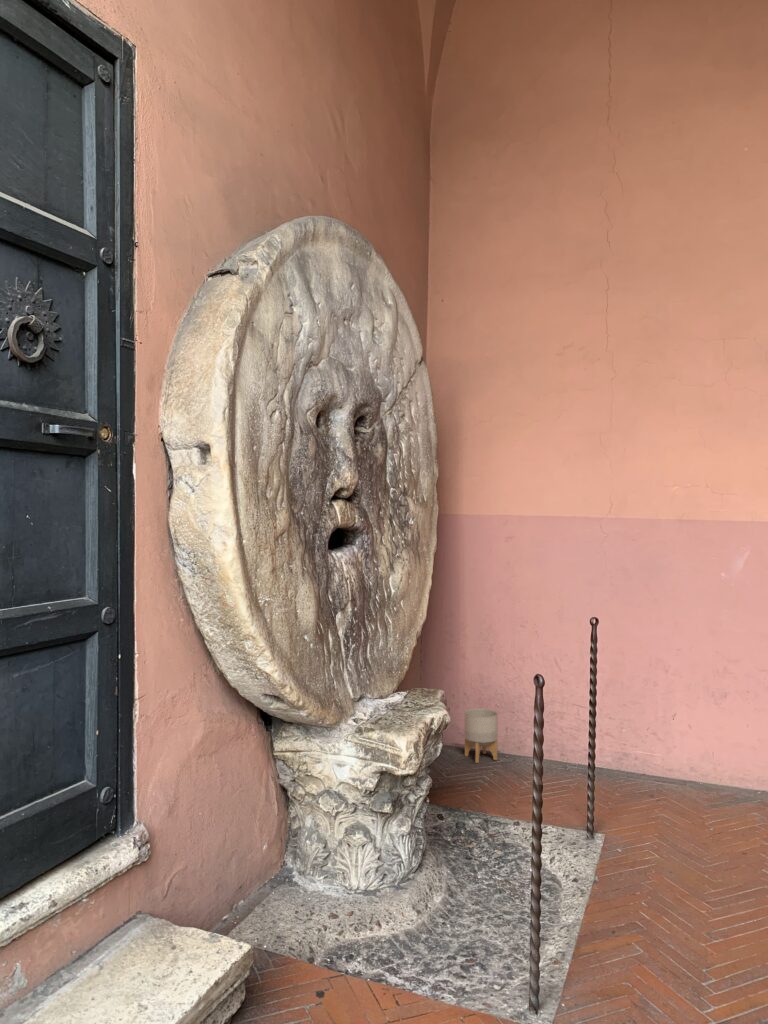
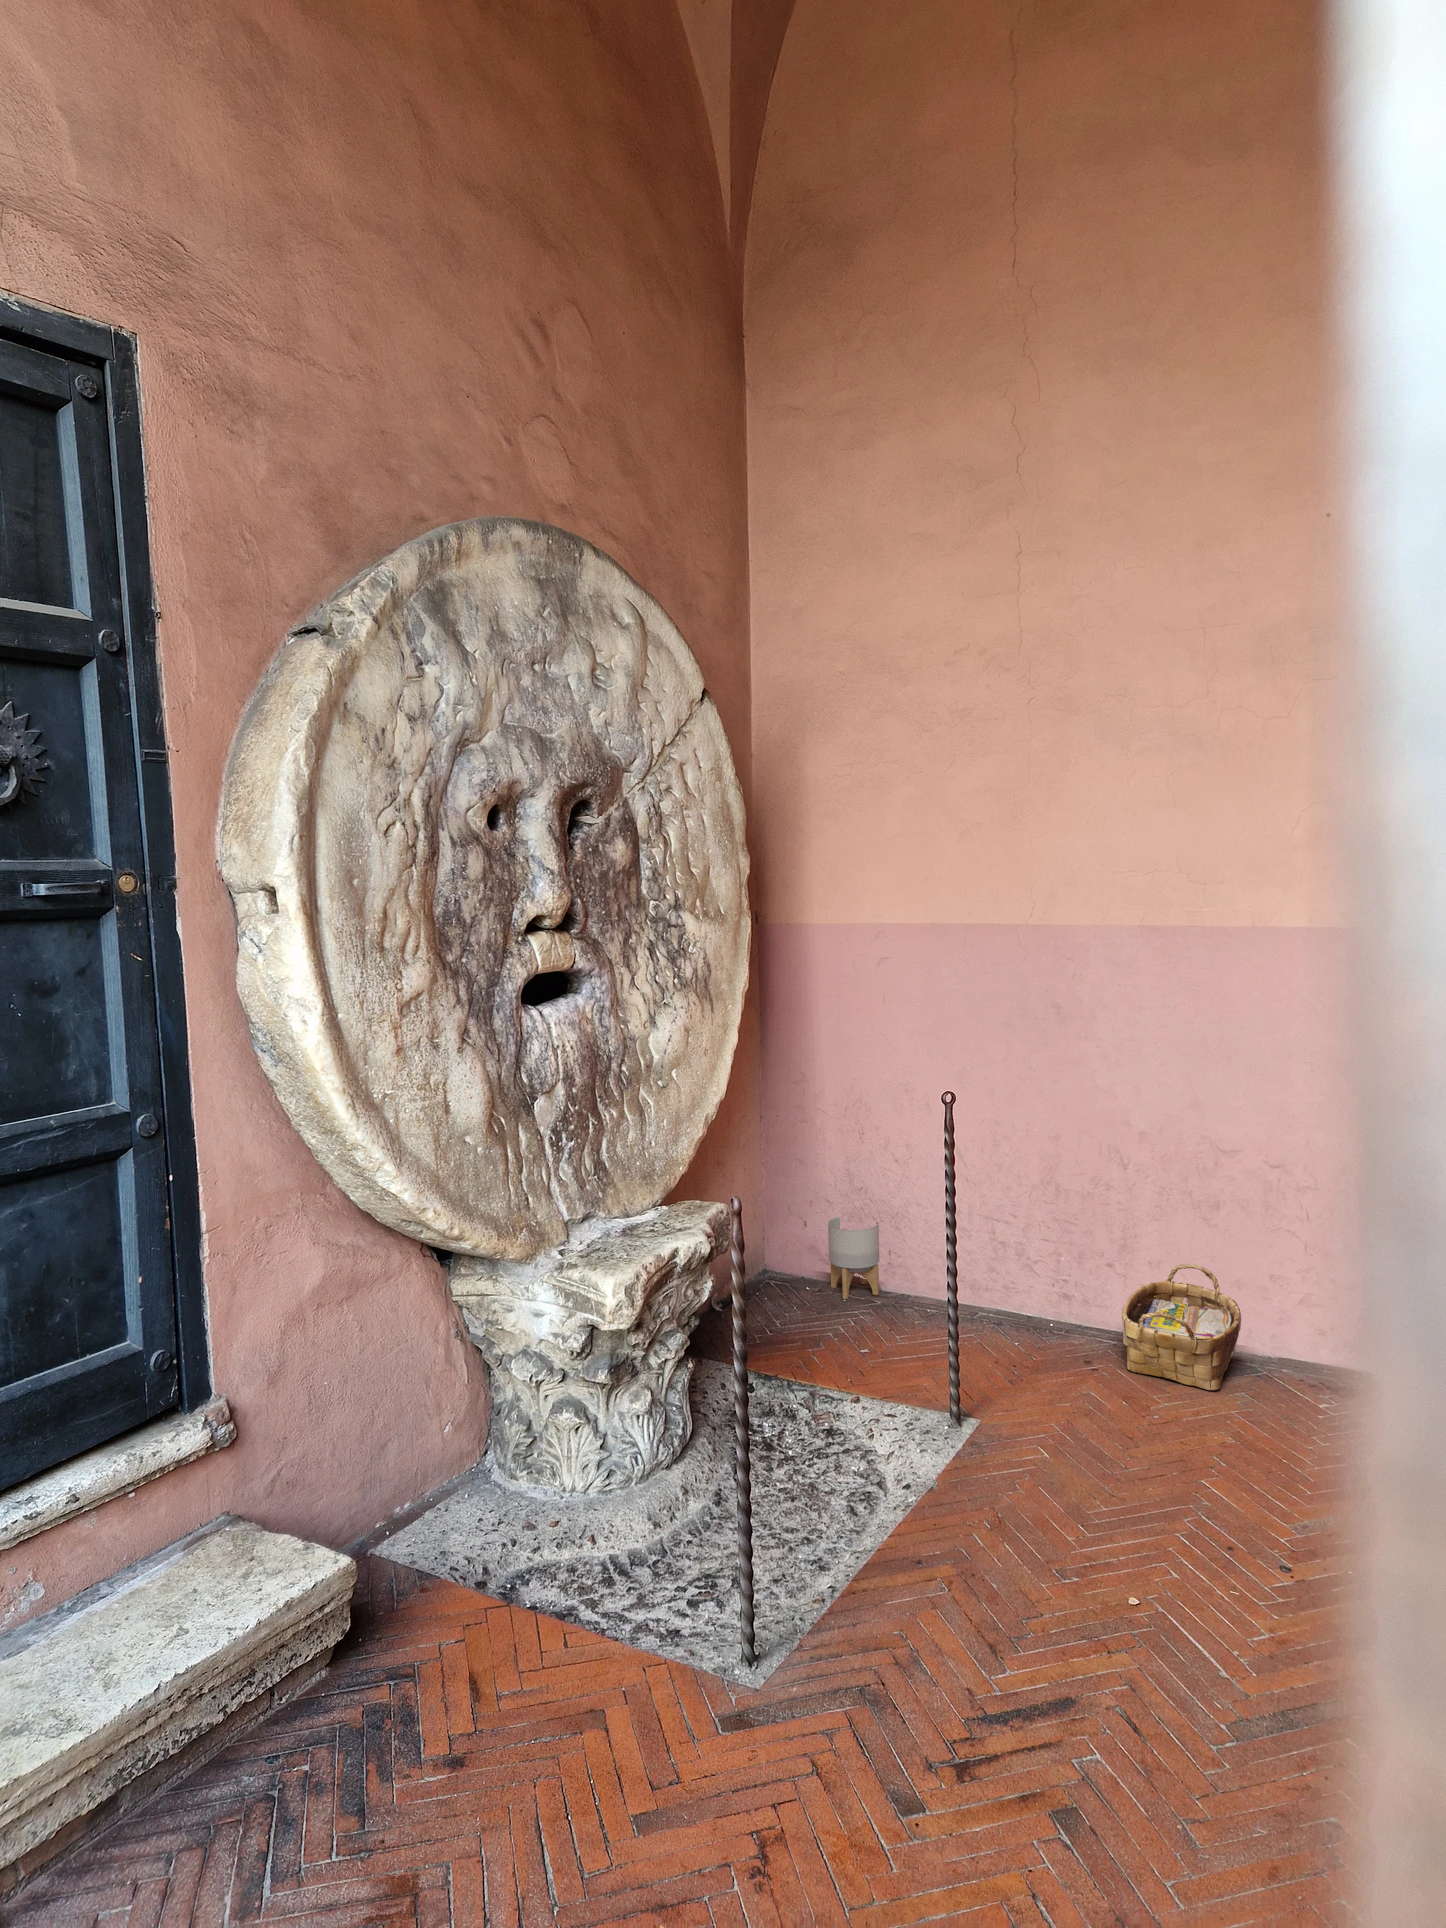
woven basket: none [667,733,740,811] -> present [1122,1264,1241,1390]

